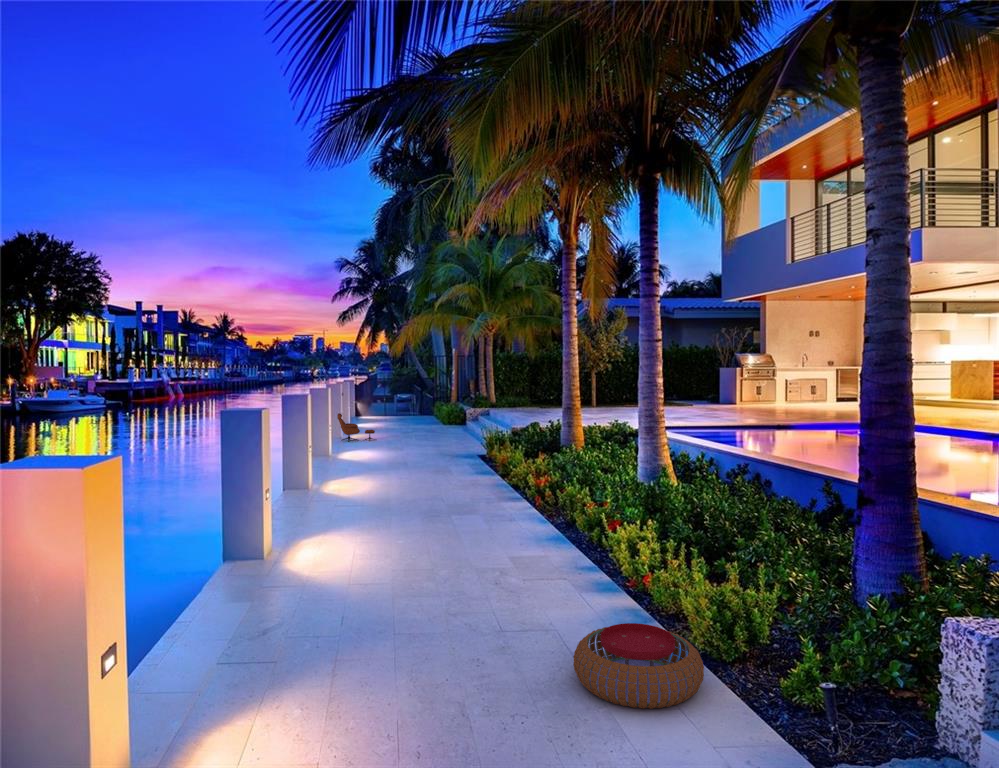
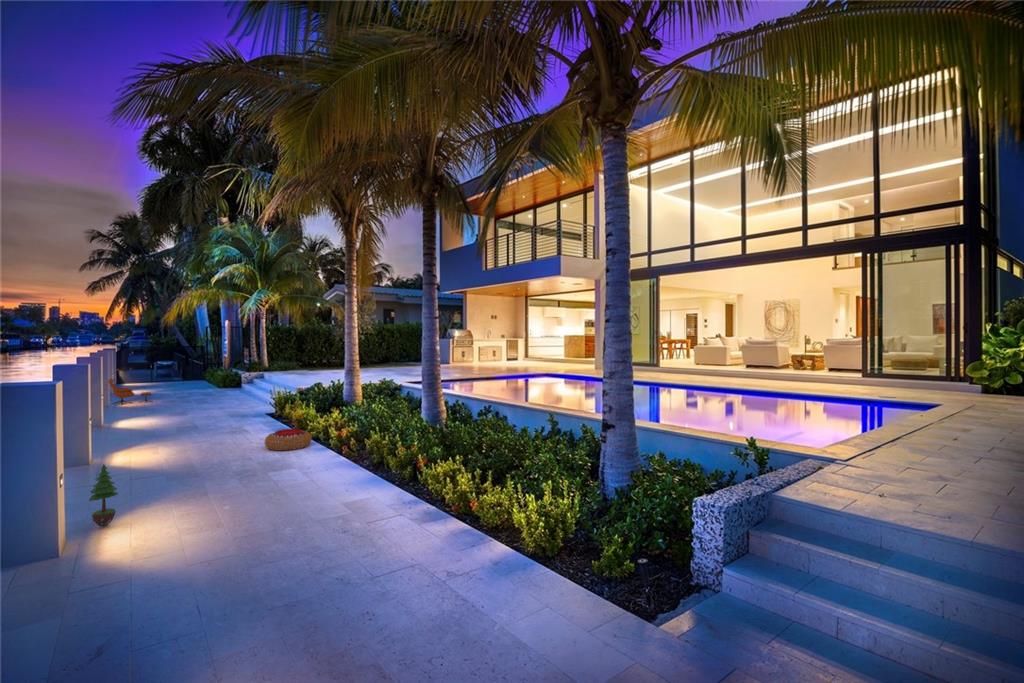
potted tree: none [274,488,297,551] -> present [89,464,118,527]
pouf: present [573,623,704,709] -> present [265,429,312,451]

